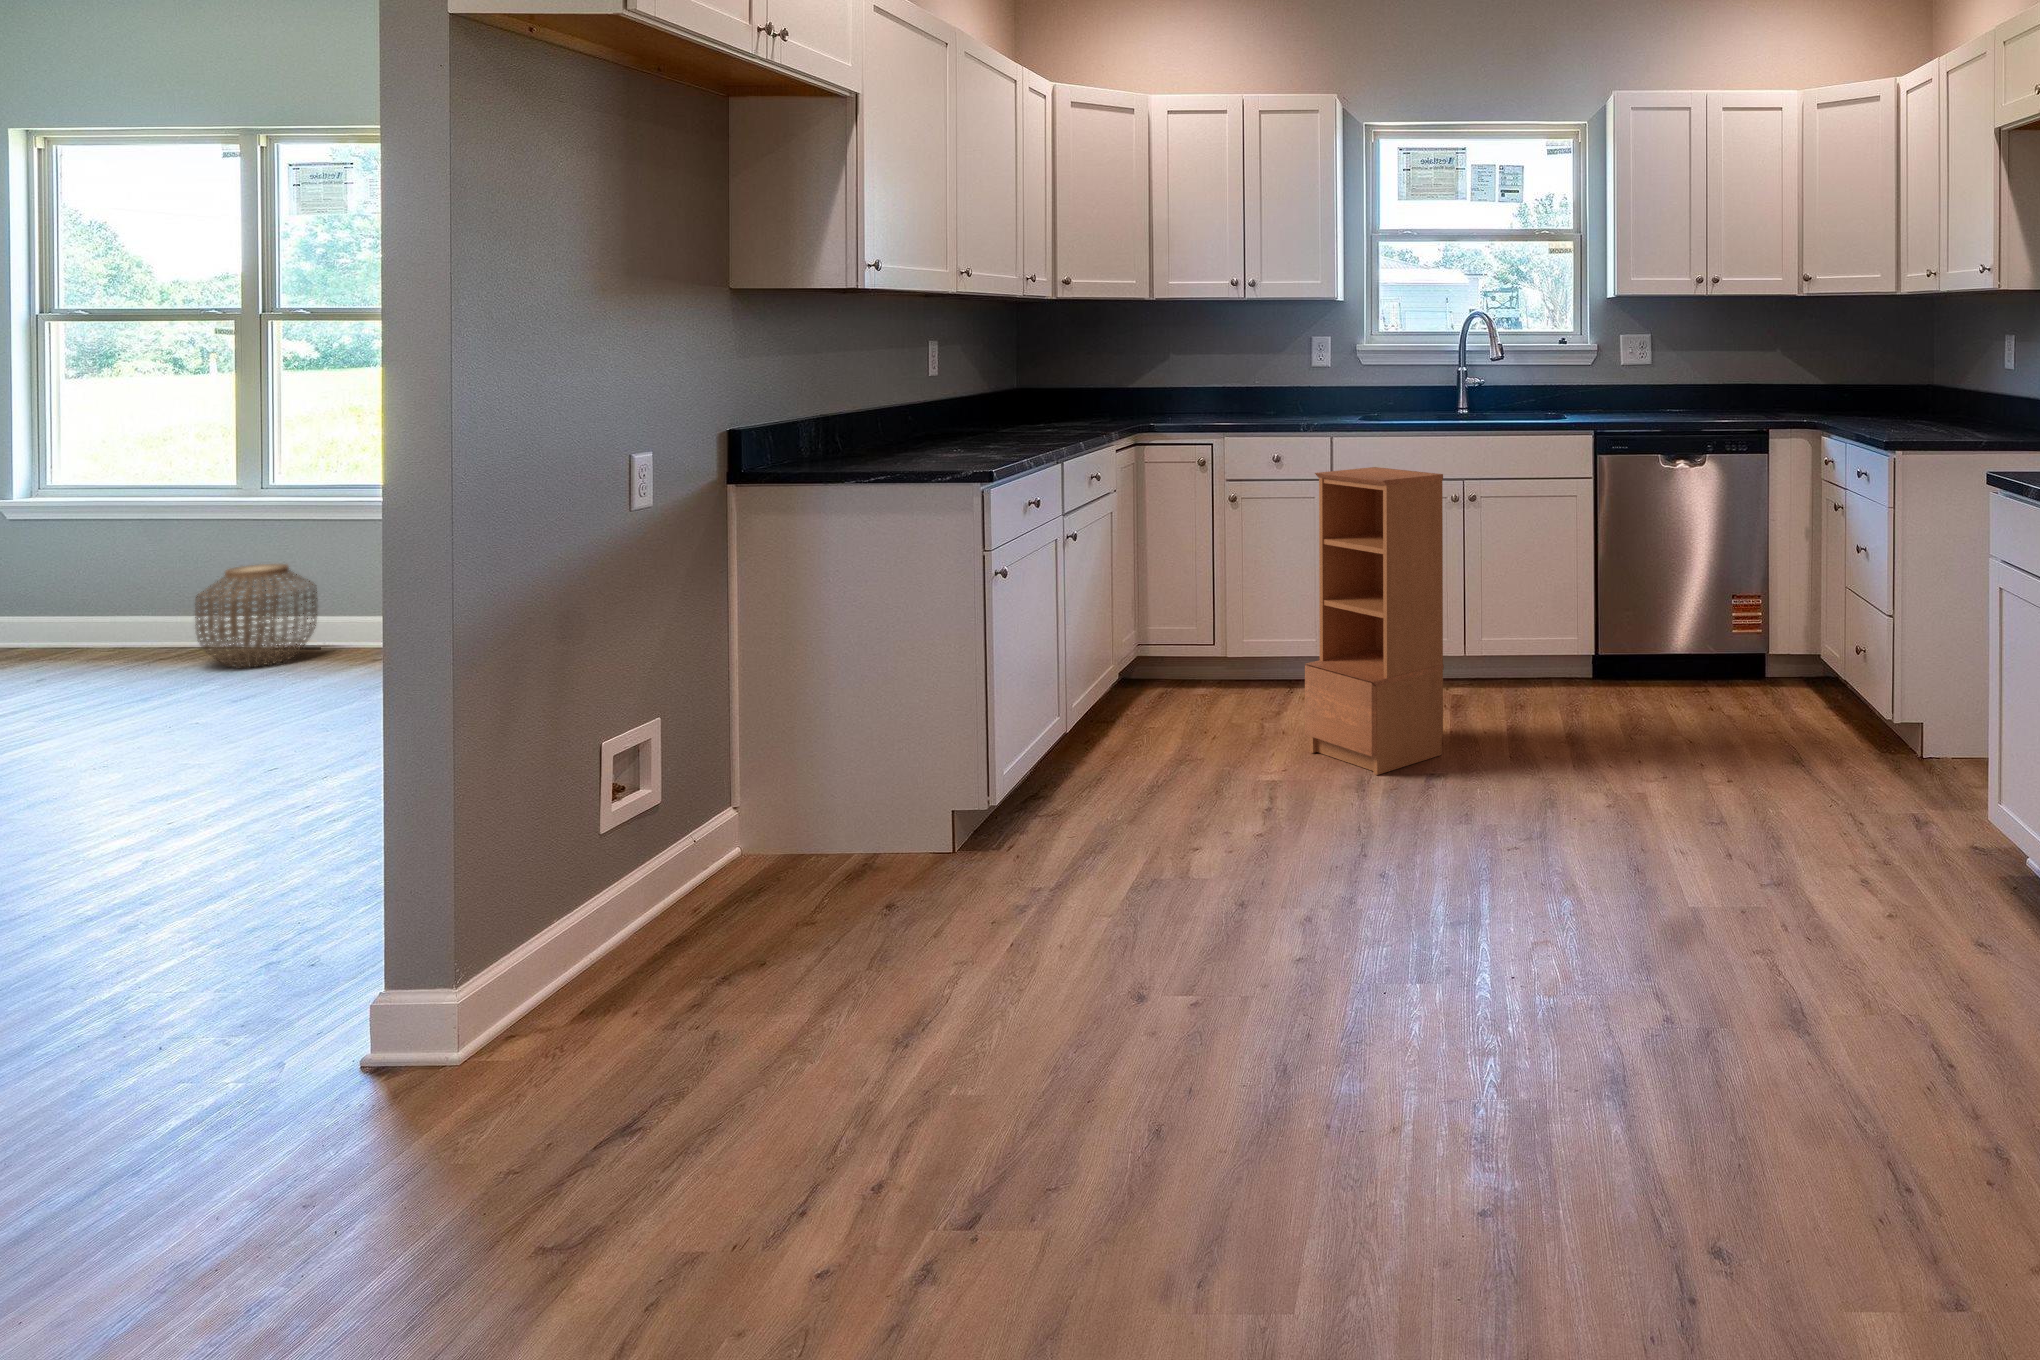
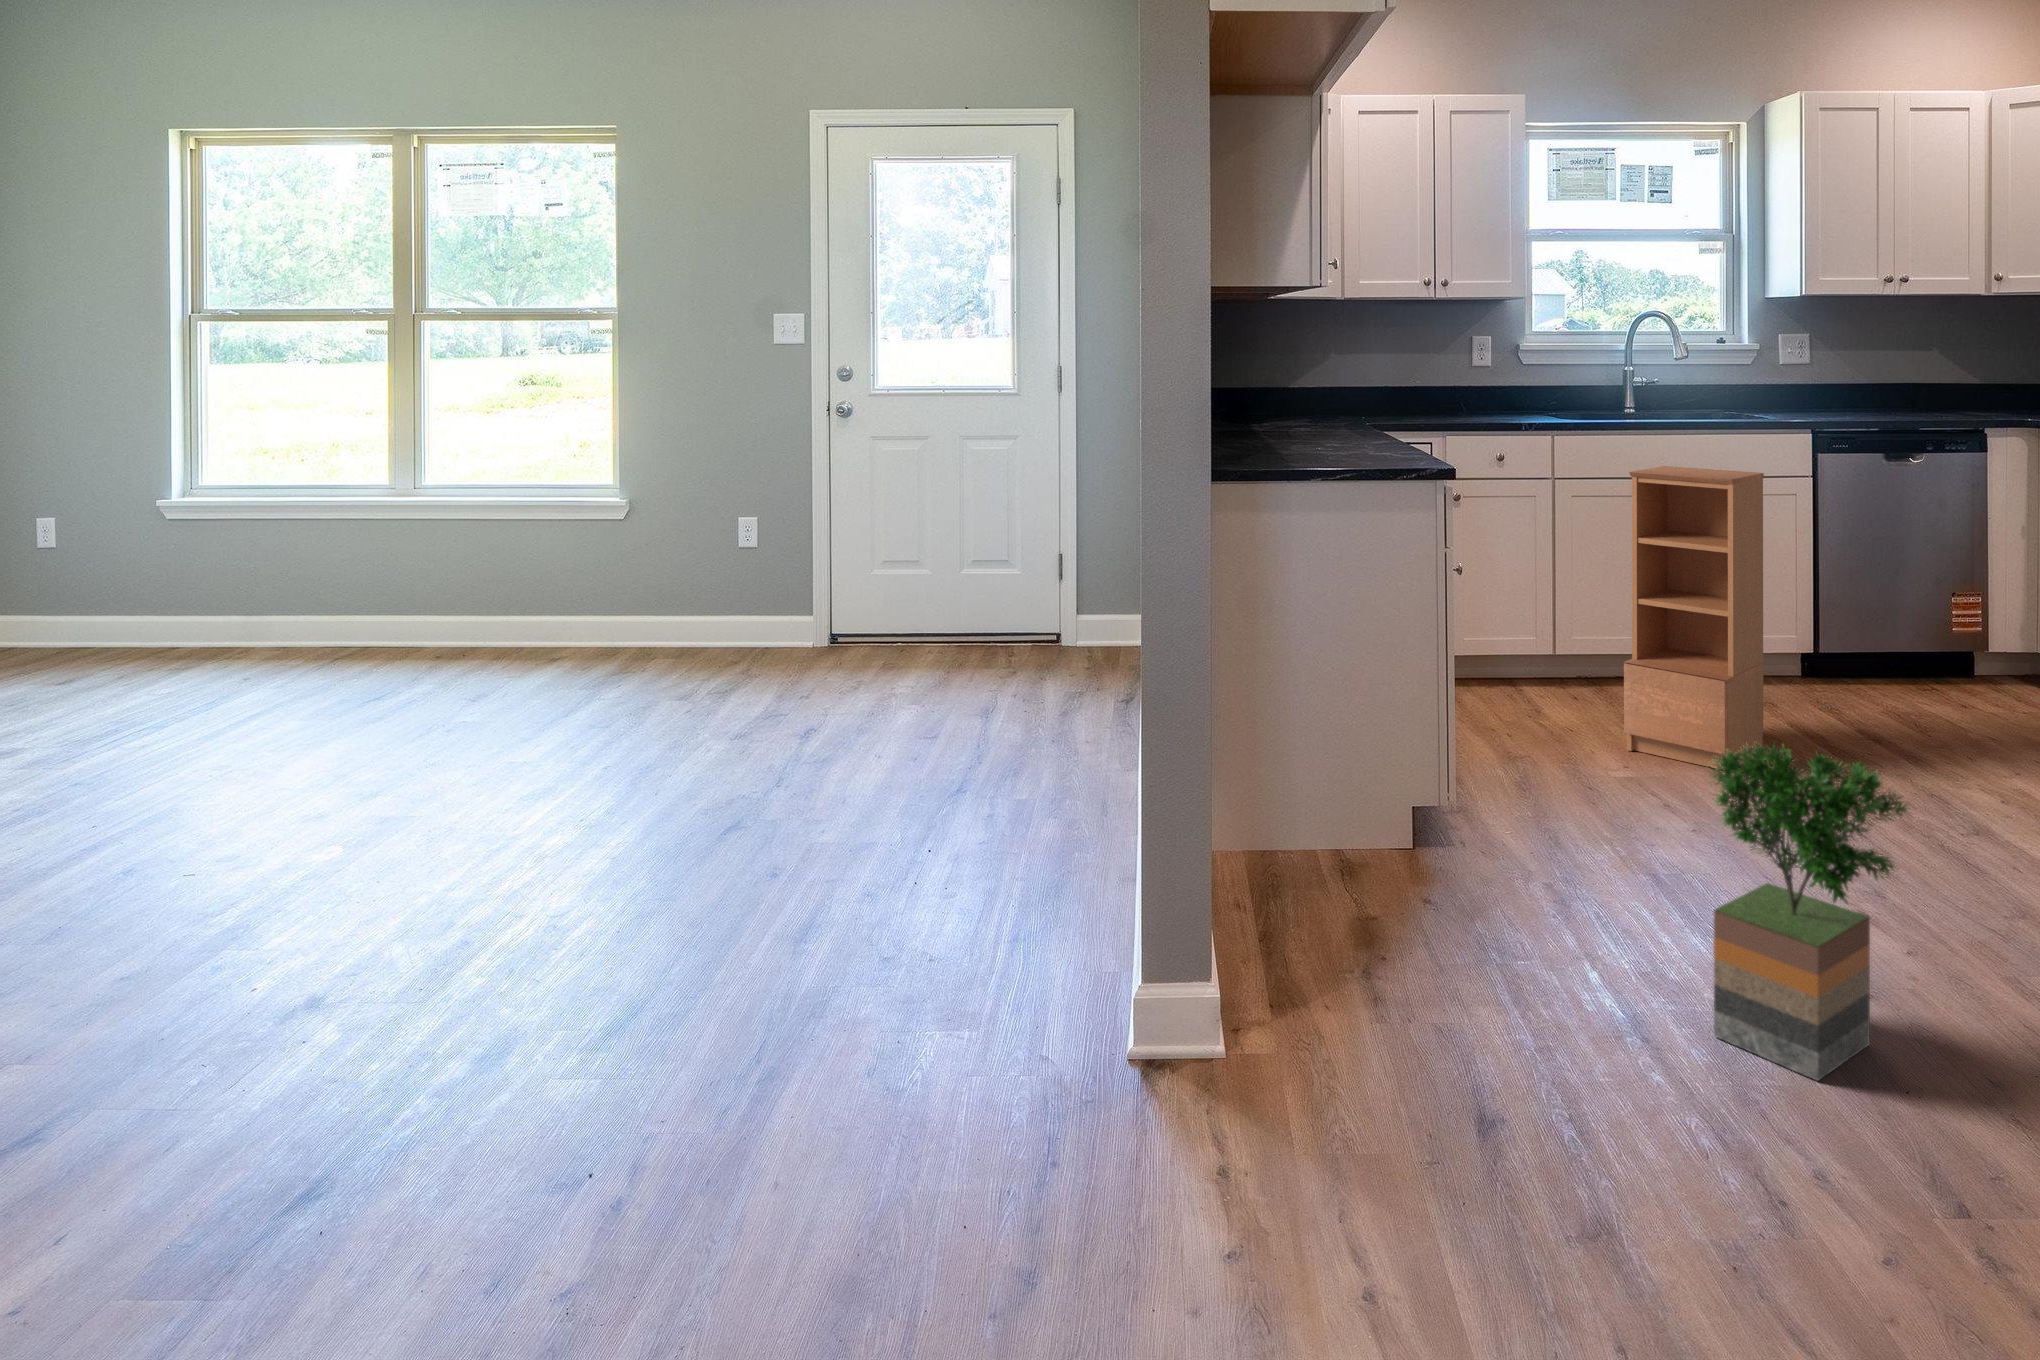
woven basket: present [195,564,318,668] -> none [384,564,488,667]
potted tree: none [930,743,1162,1088] -> present [1711,743,1907,1081]

